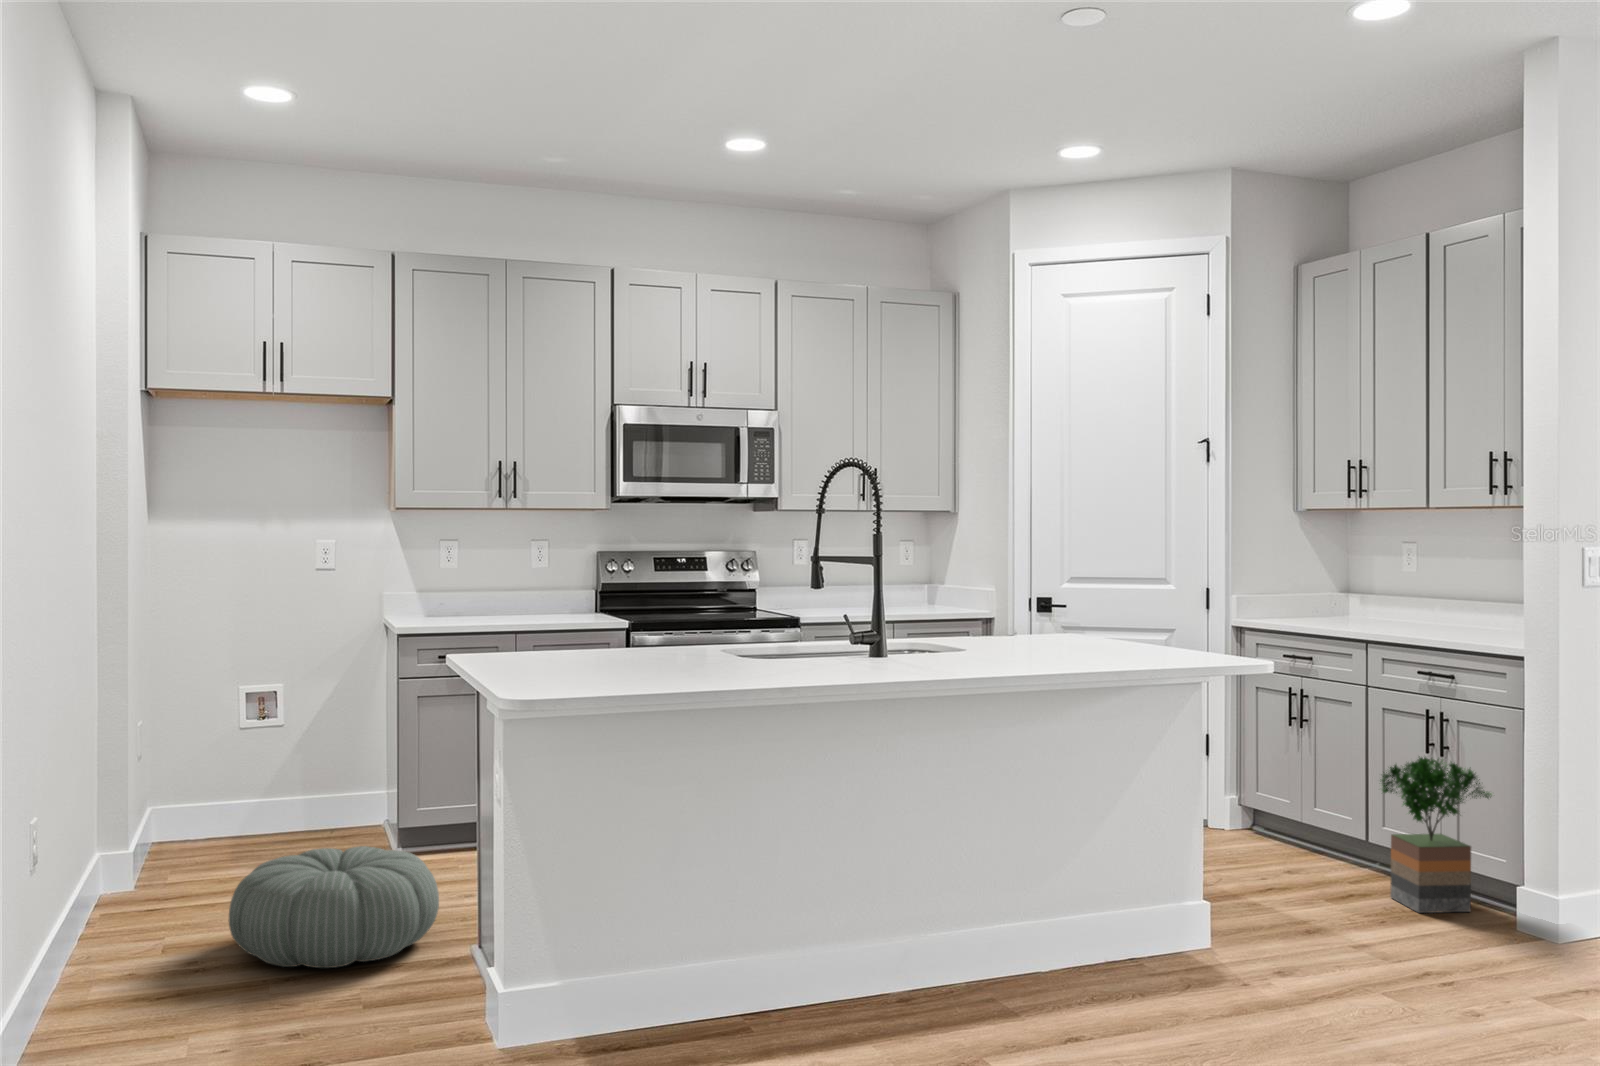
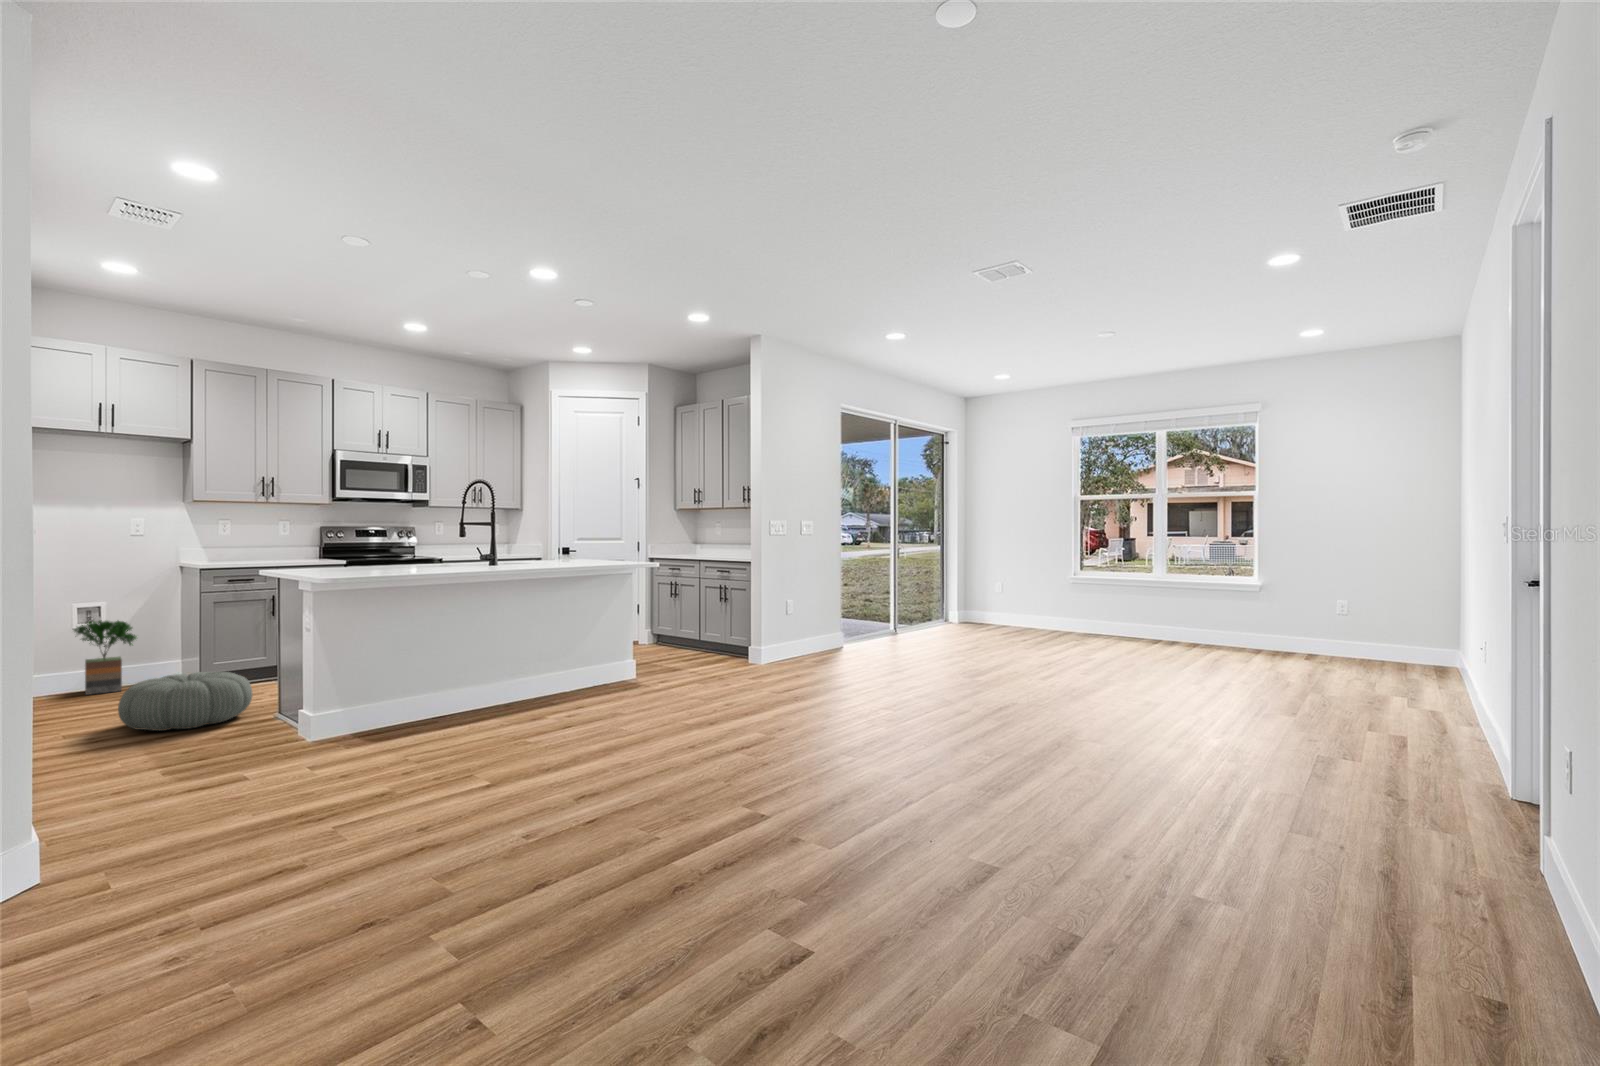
potted tree: present [1380,756,1492,913] -> present [74,621,137,695]

